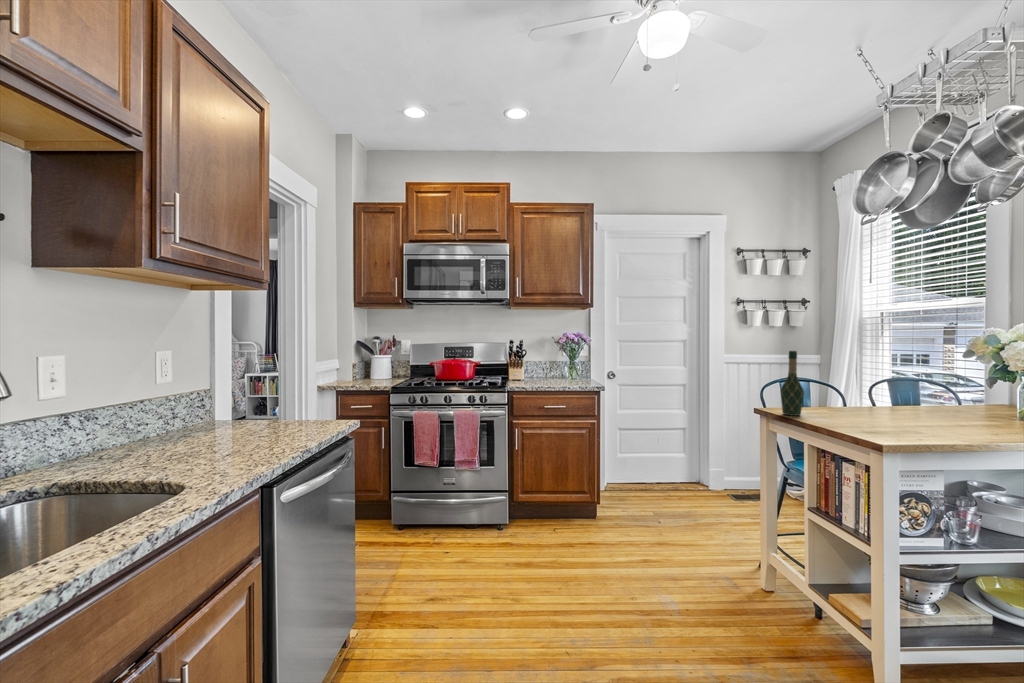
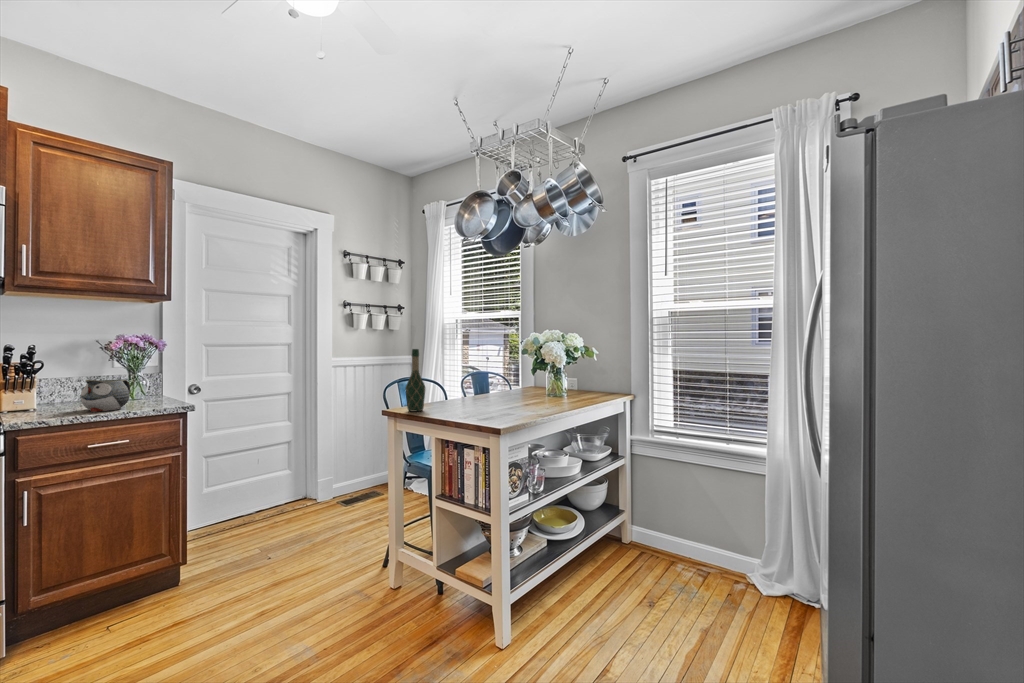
teapot: none [542,363,569,386] -> present [81,379,130,412]

